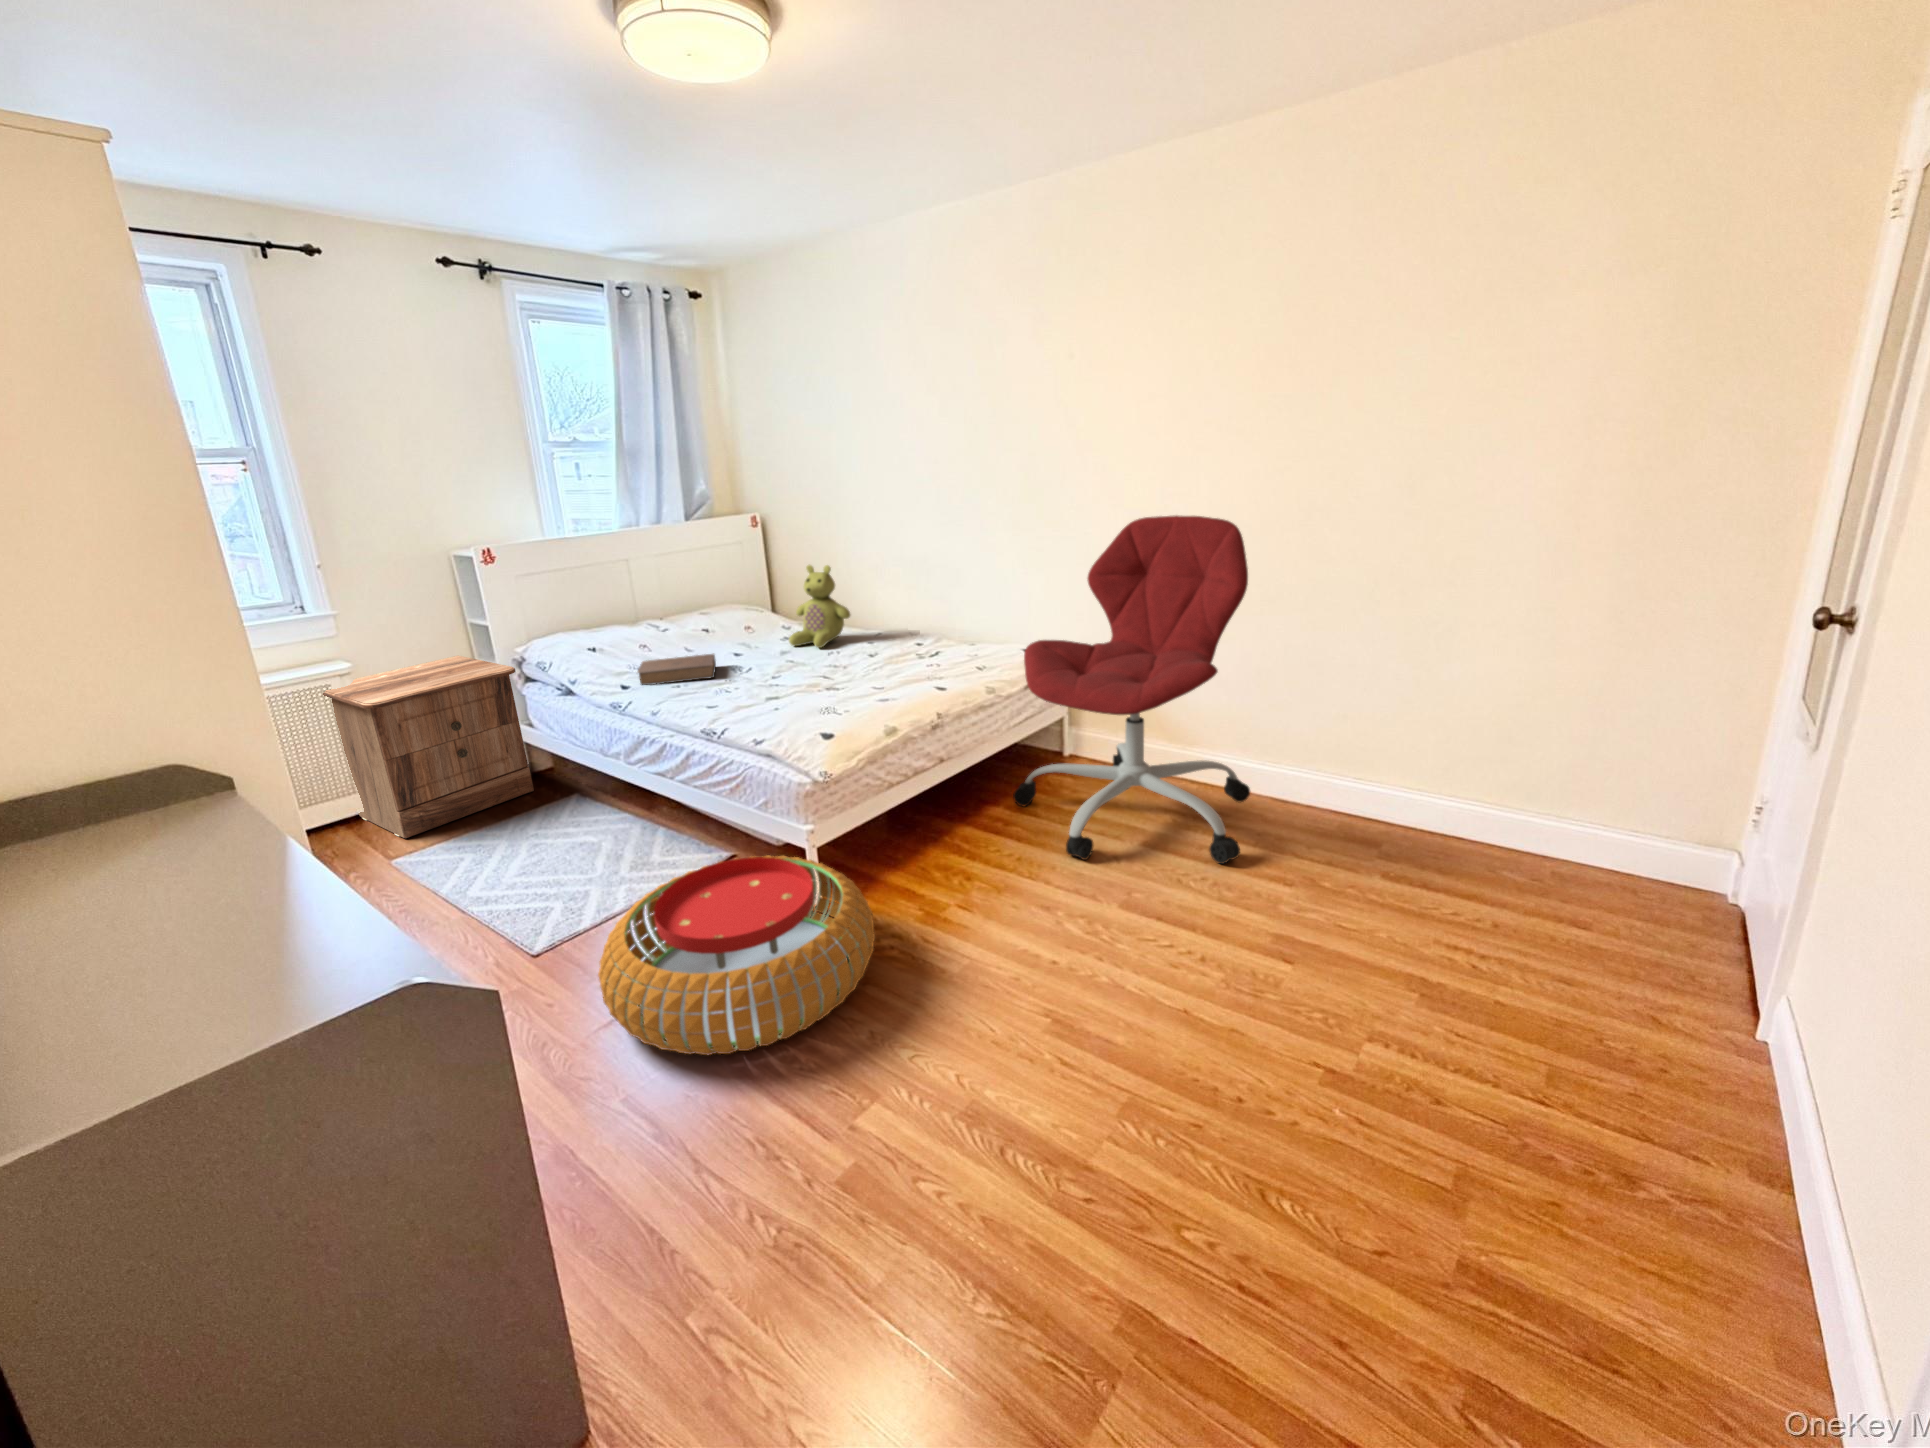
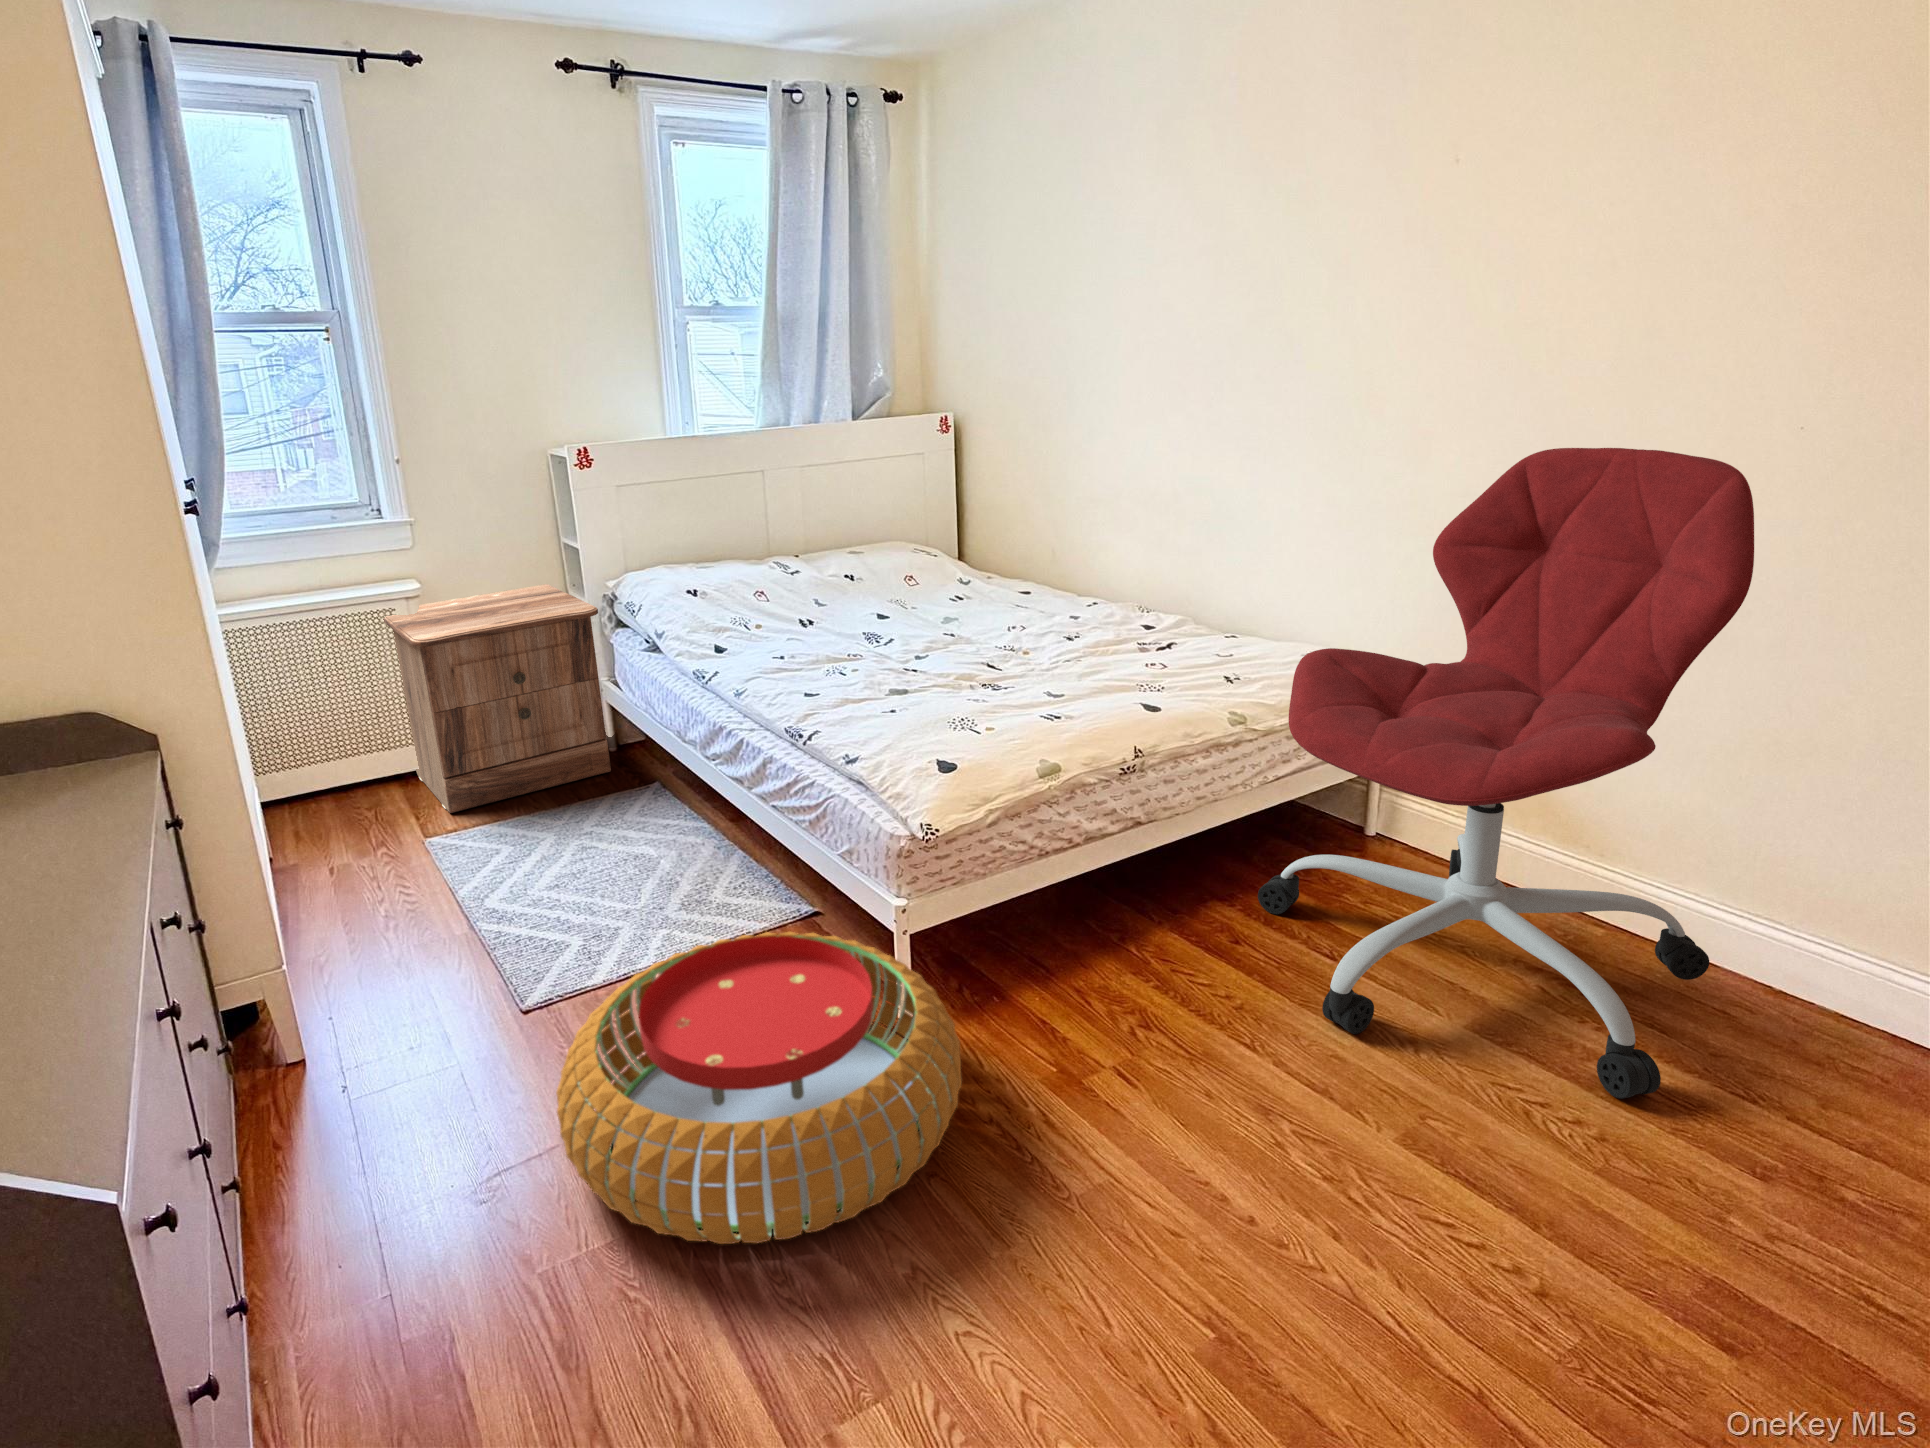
stuffed bear: present [789,565,850,648] -> none [957,493,1051,619]
book: present [638,654,716,685] -> none [730,614,844,652]

